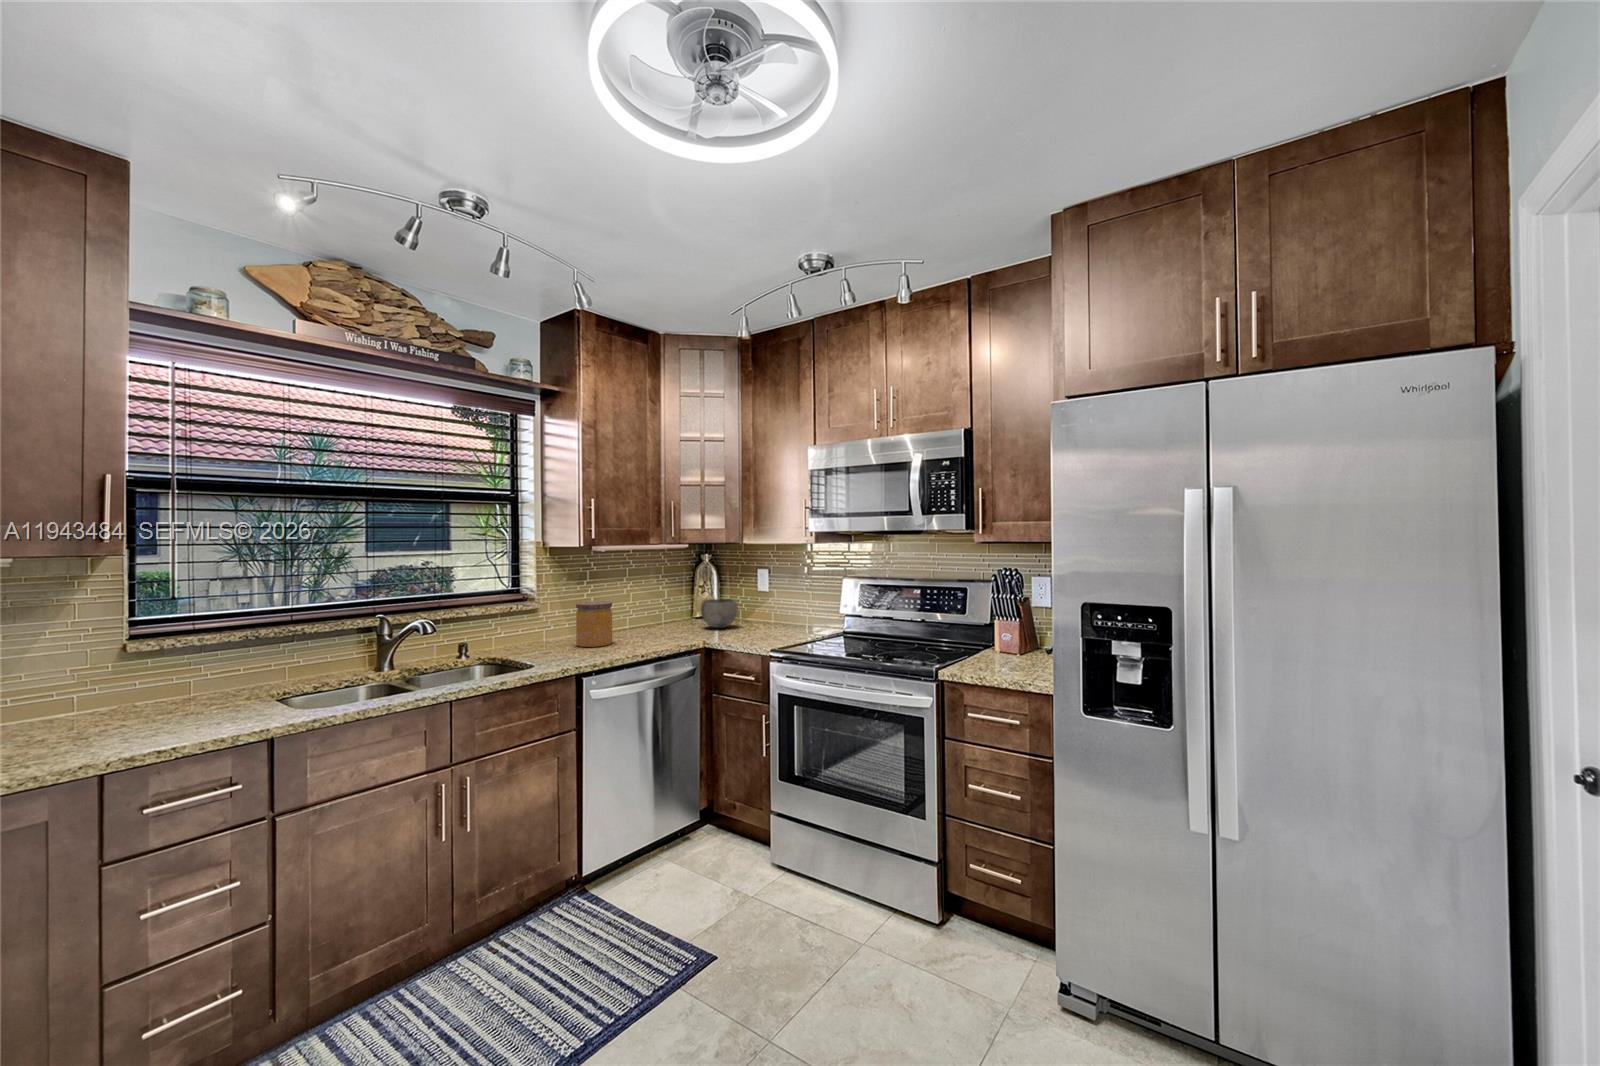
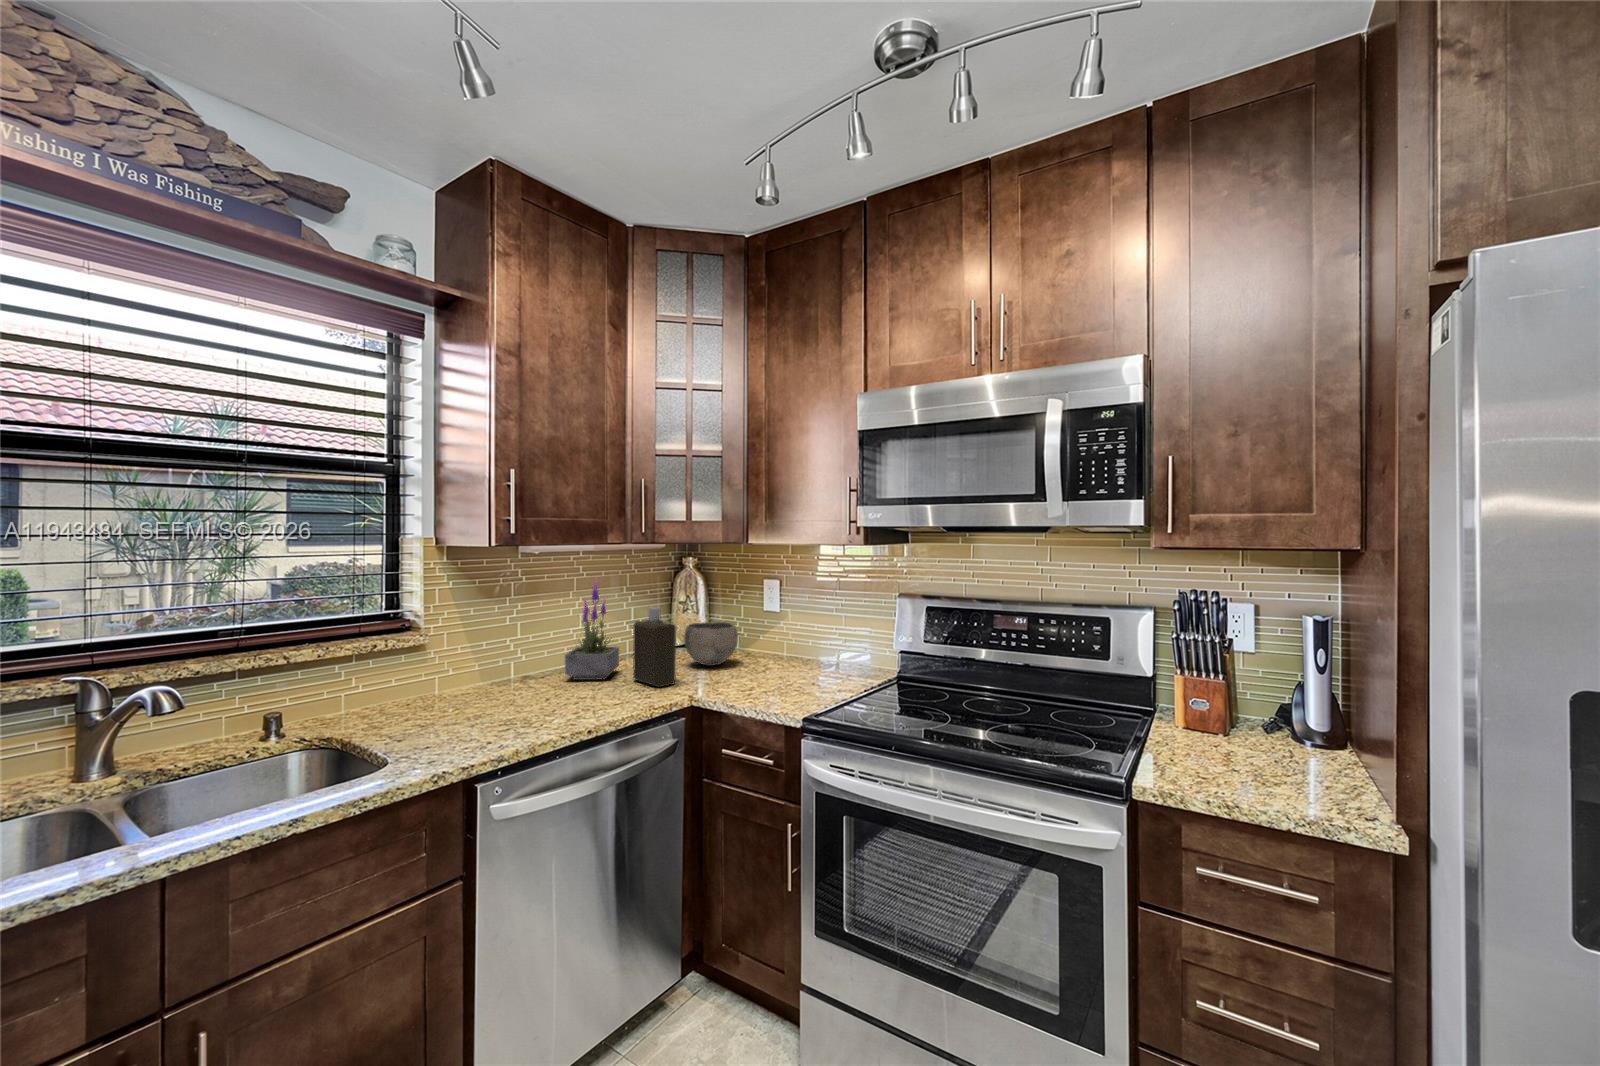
potted plant: none [622,567,657,635] -> present [565,580,619,680]
bottle: none [667,587,694,638] -> present [633,607,676,687]
jar: present [576,601,612,647] -> none [487,631,547,707]

